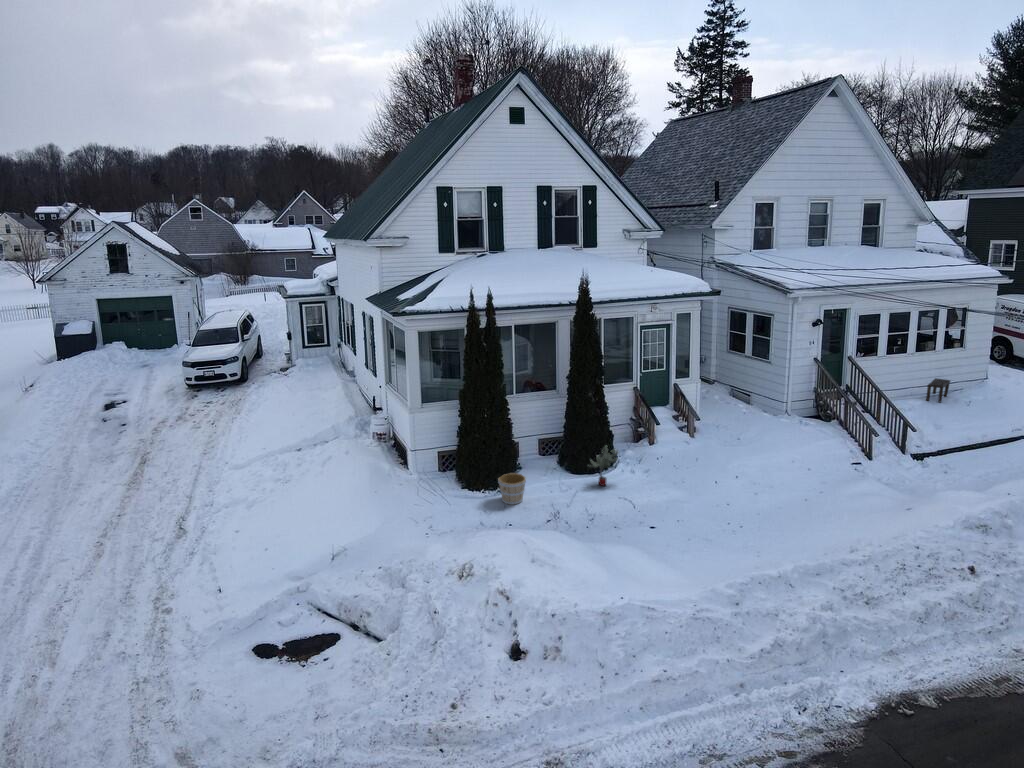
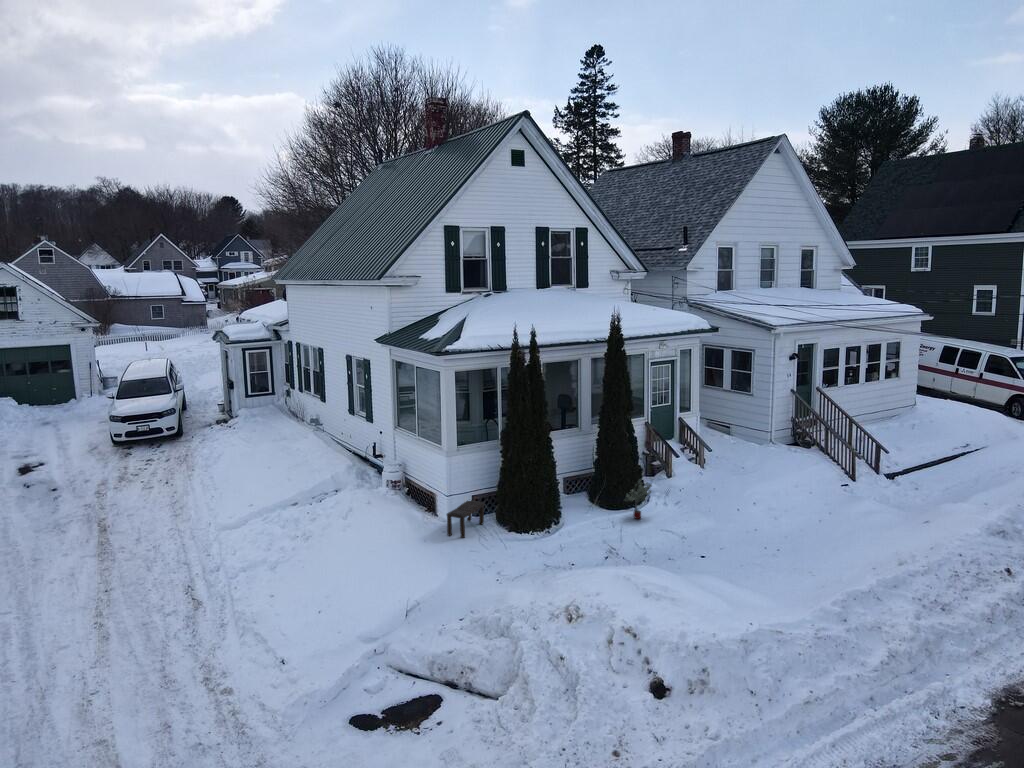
bench: present [926,378,950,402] -> present [447,500,485,538]
wooden bucket: present [498,473,526,505] -> none [545,511,574,543]

